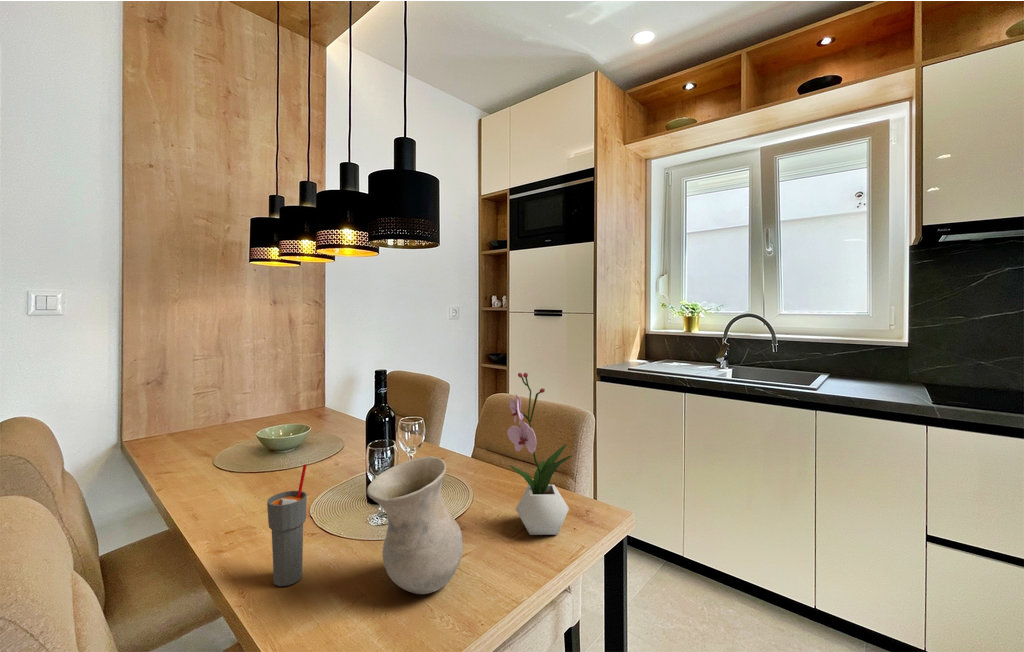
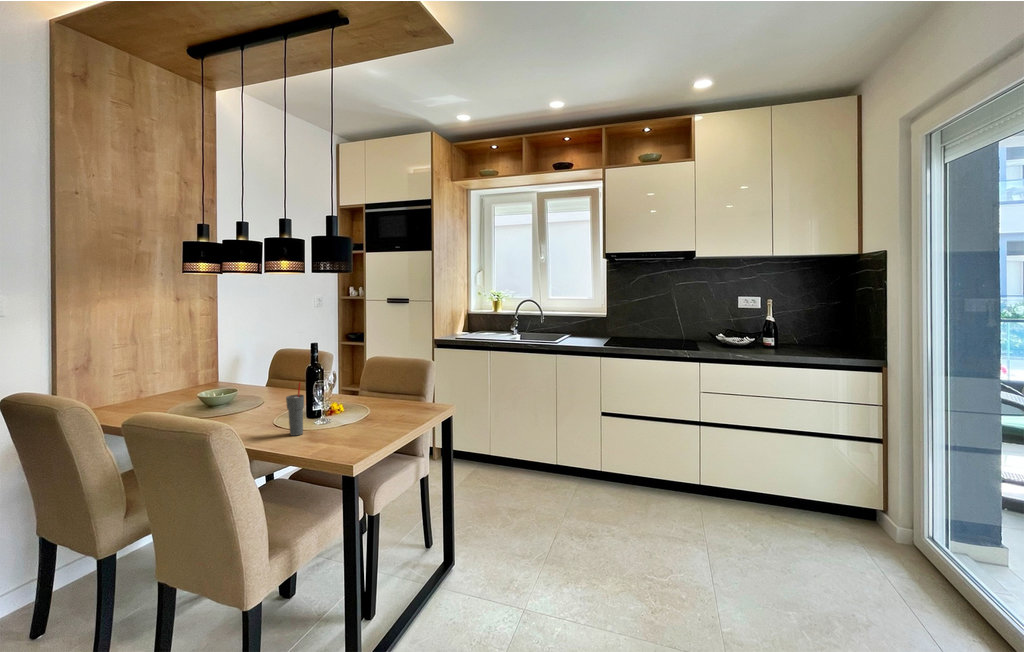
flower arrangement: present [507,373,572,535] -> none [394,336,427,412]
vase: present [367,456,463,594] -> none [338,373,381,429]

